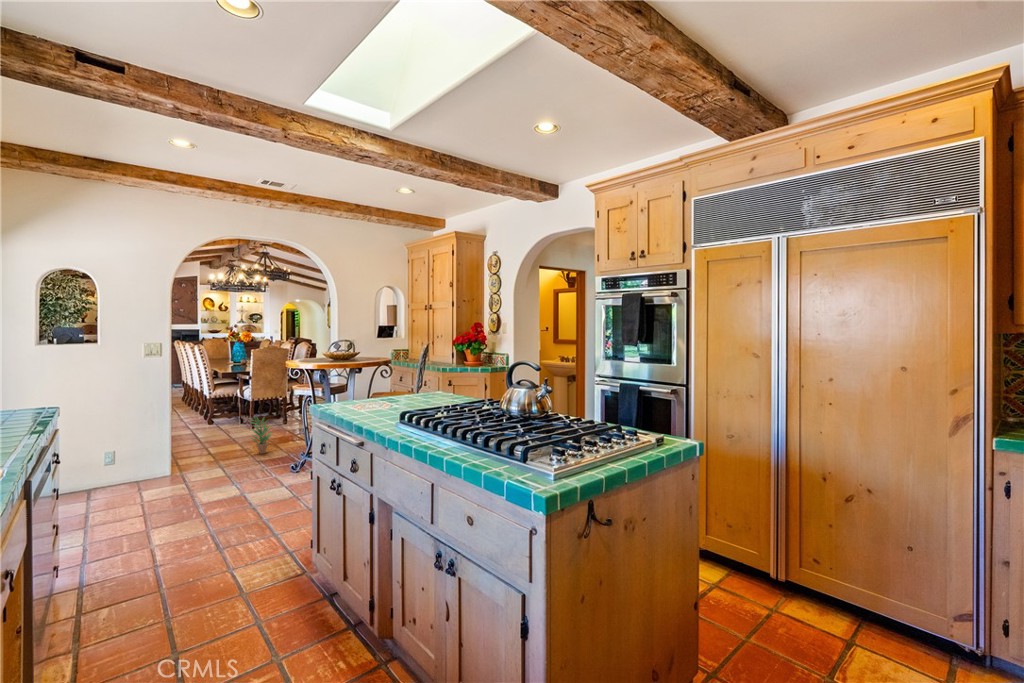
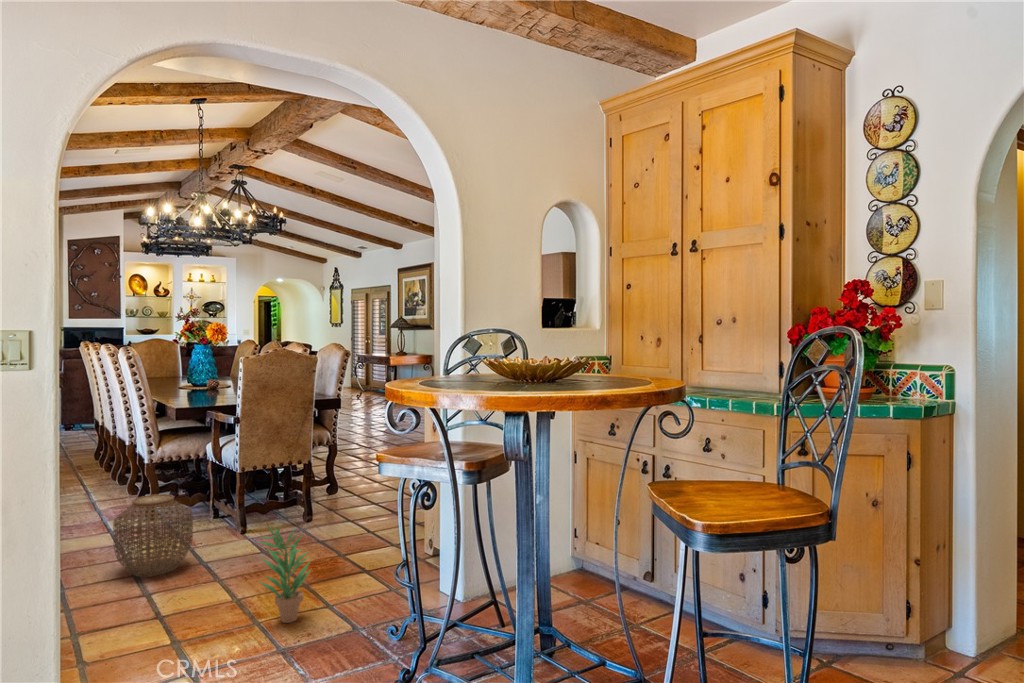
woven basket: none [191,408,227,442] -> present [113,494,193,577]

